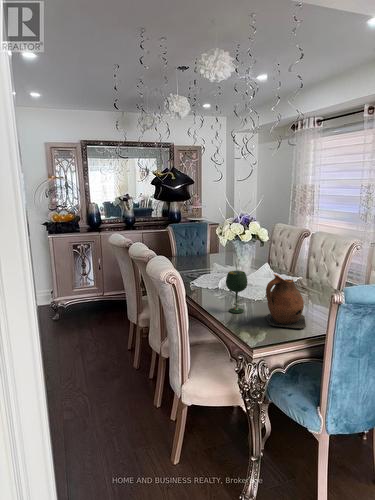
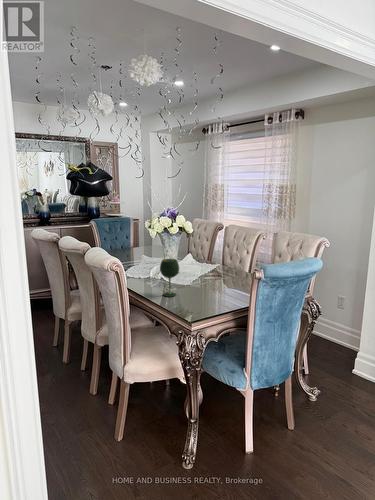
ceramic pitcher: present [266,274,306,329] -> none [196,259,231,305]

